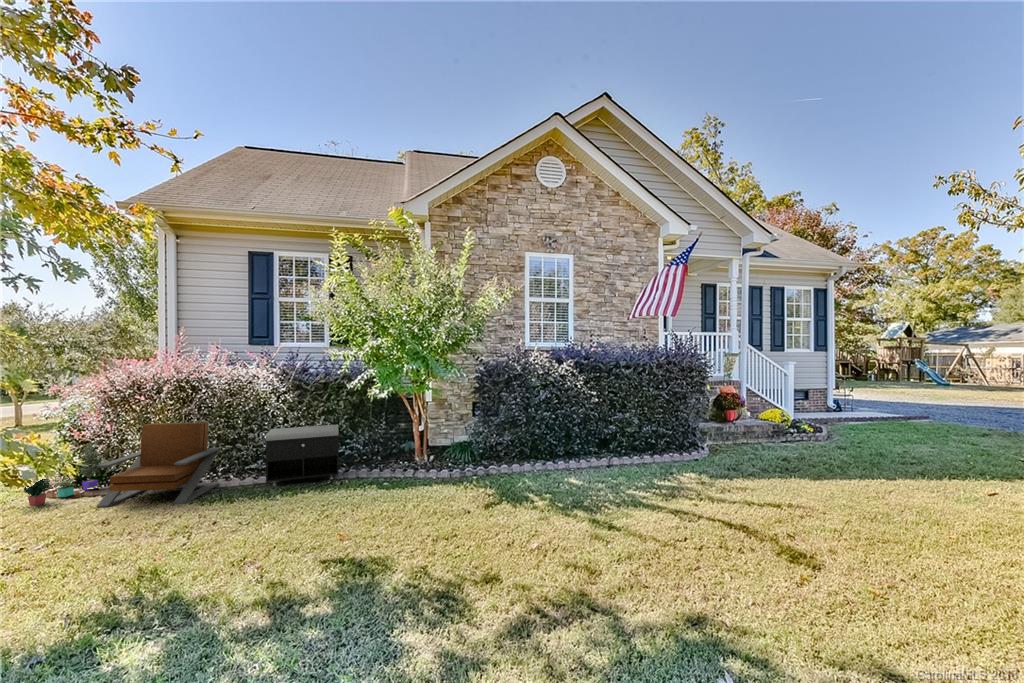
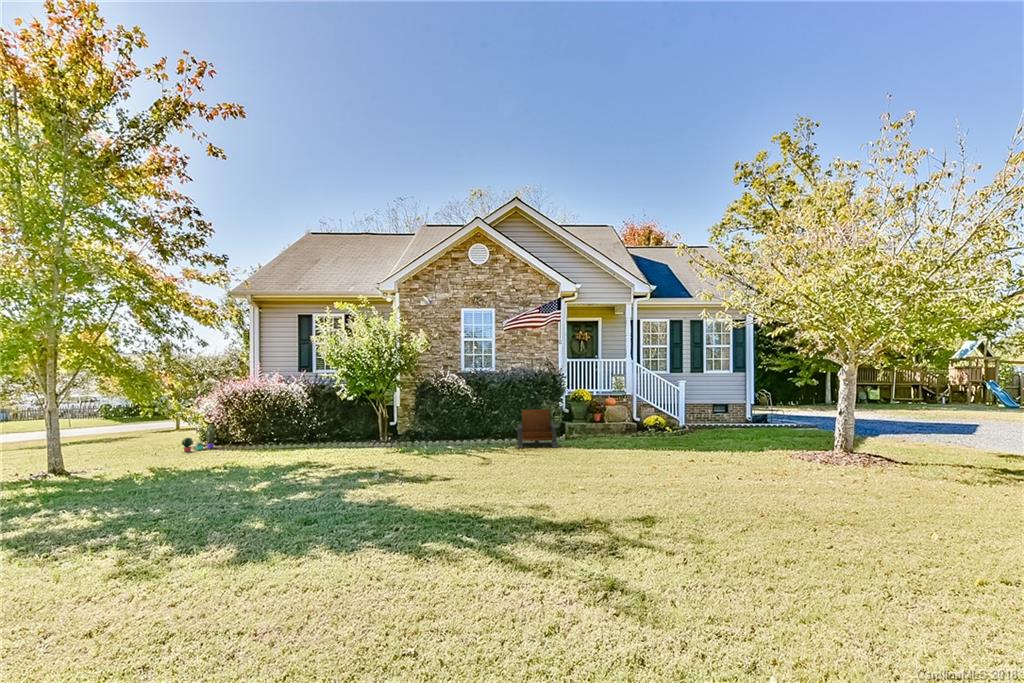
lounge chair: present [97,422,221,508] -> present [517,409,558,449]
storage bench: present [266,425,339,486] -> none [291,418,335,449]

